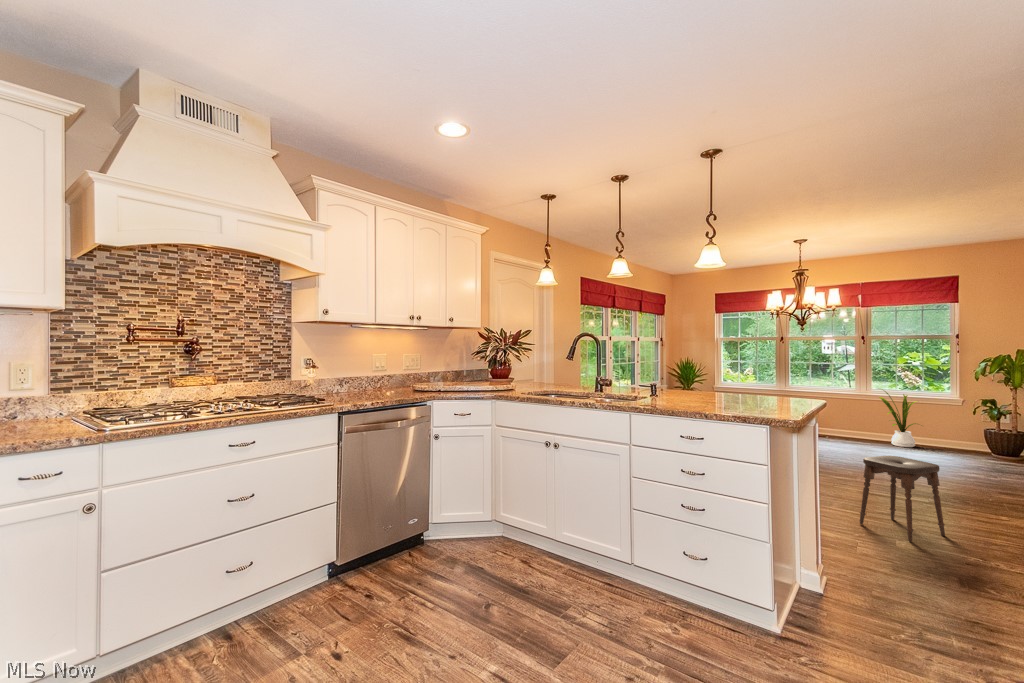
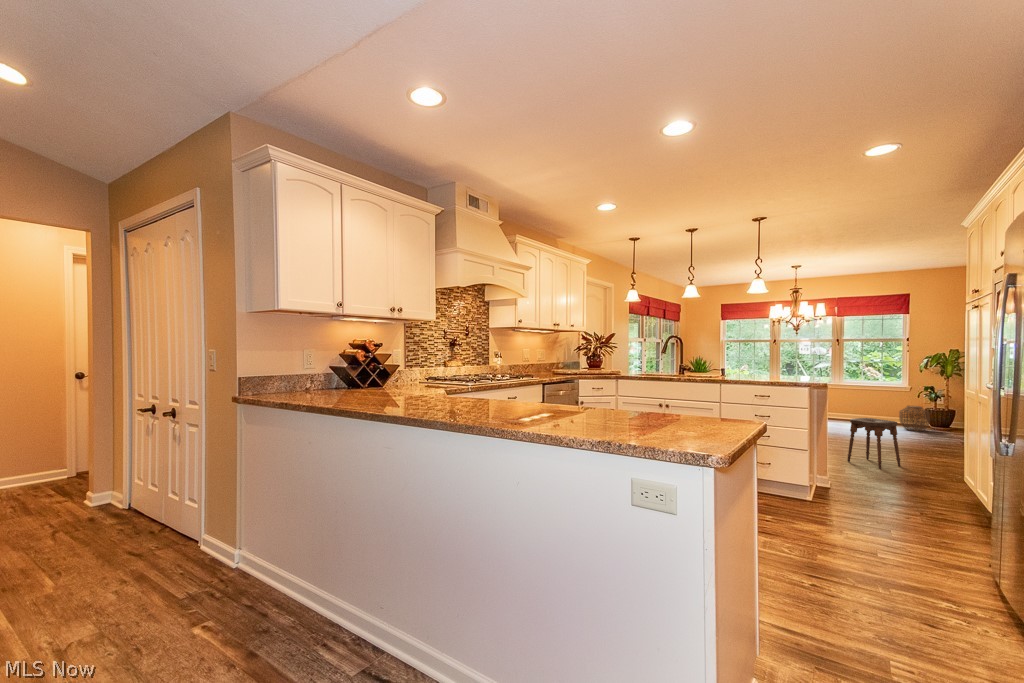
house plant: present [879,389,916,447] -> none [848,378,883,423]
woven basket: none [946,427,991,463] -> present [899,406,930,431]

